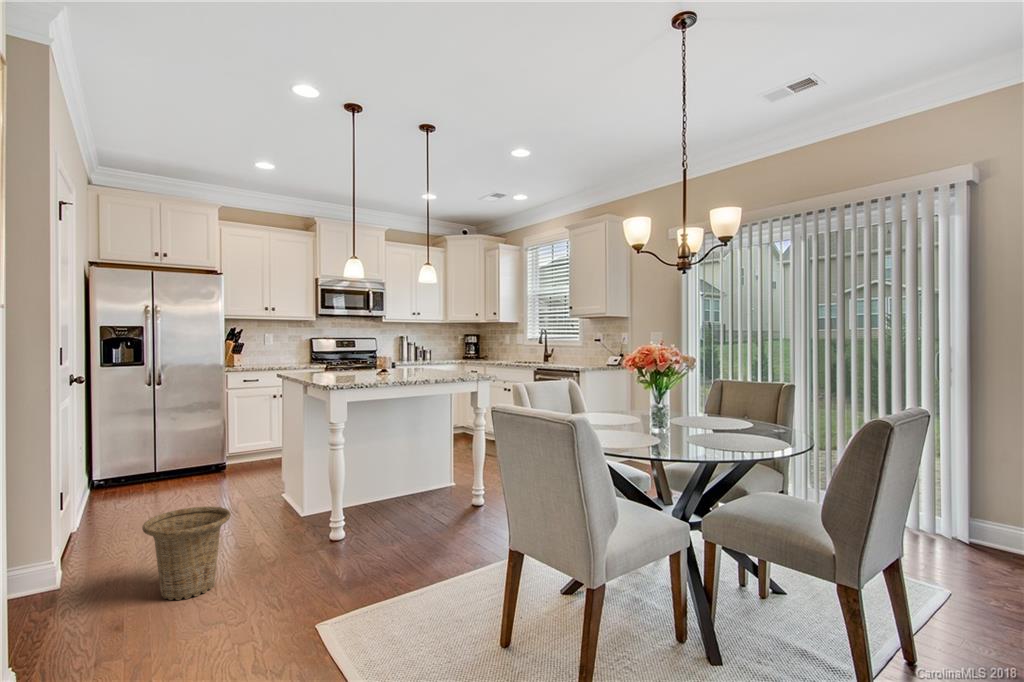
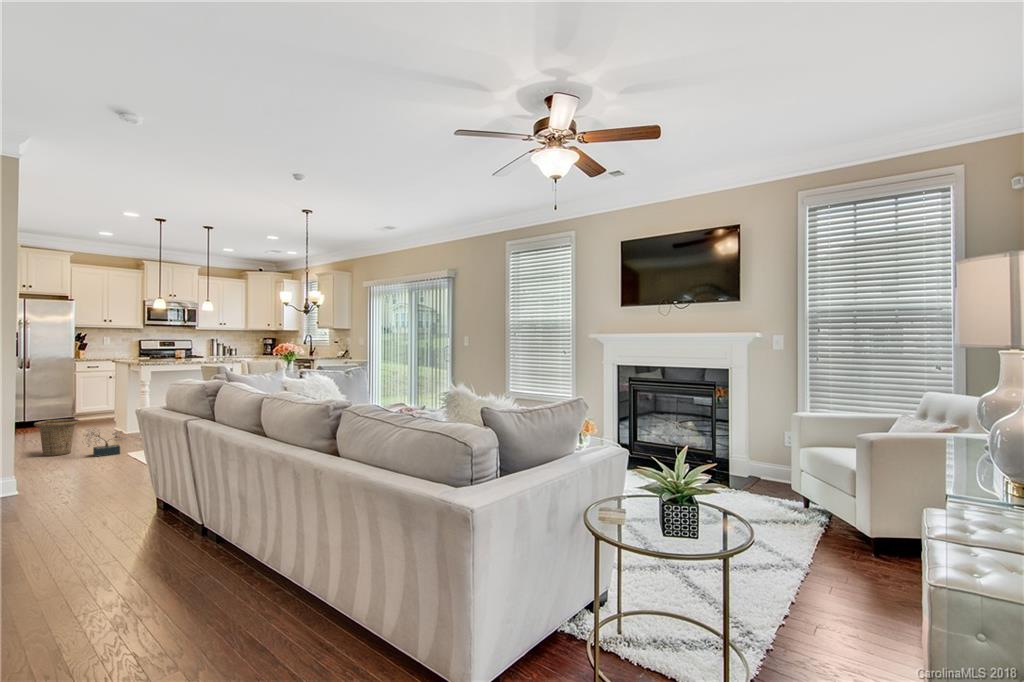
decorative plant: none [235,539,324,615] -> present [83,427,126,457]

